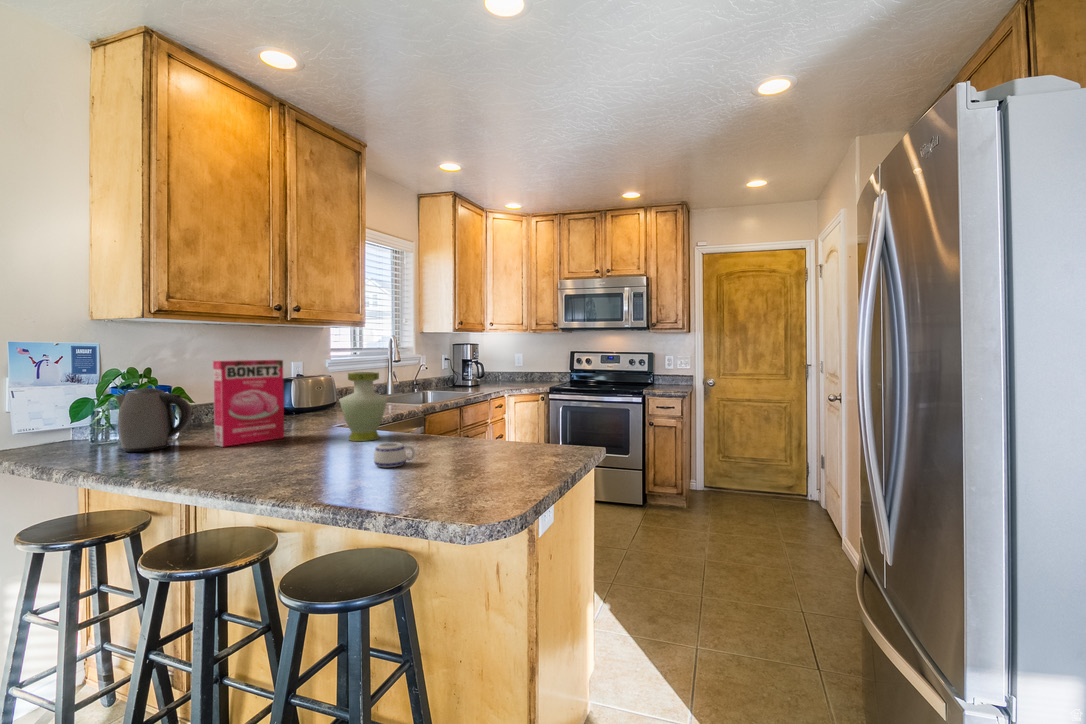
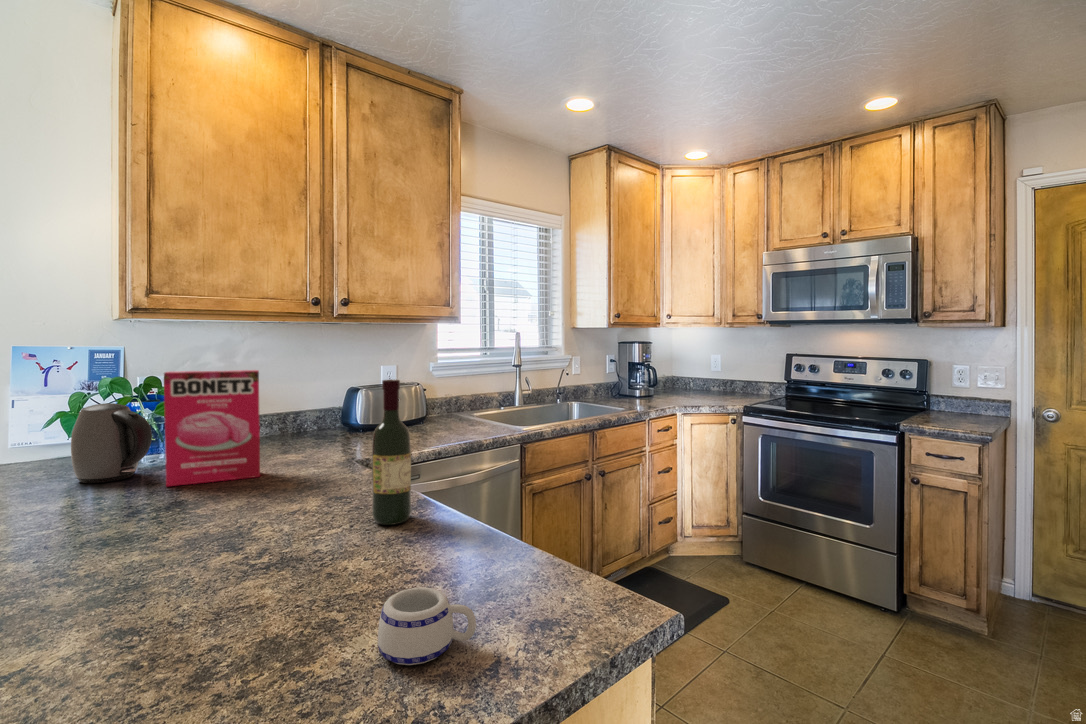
wine bottle: none [421,360,443,444] -> present [372,380,411,525]
vase: present [339,372,388,441] -> none [294,392,369,499]
mug: present [374,442,415,467] -> present [378,587,476,665]

